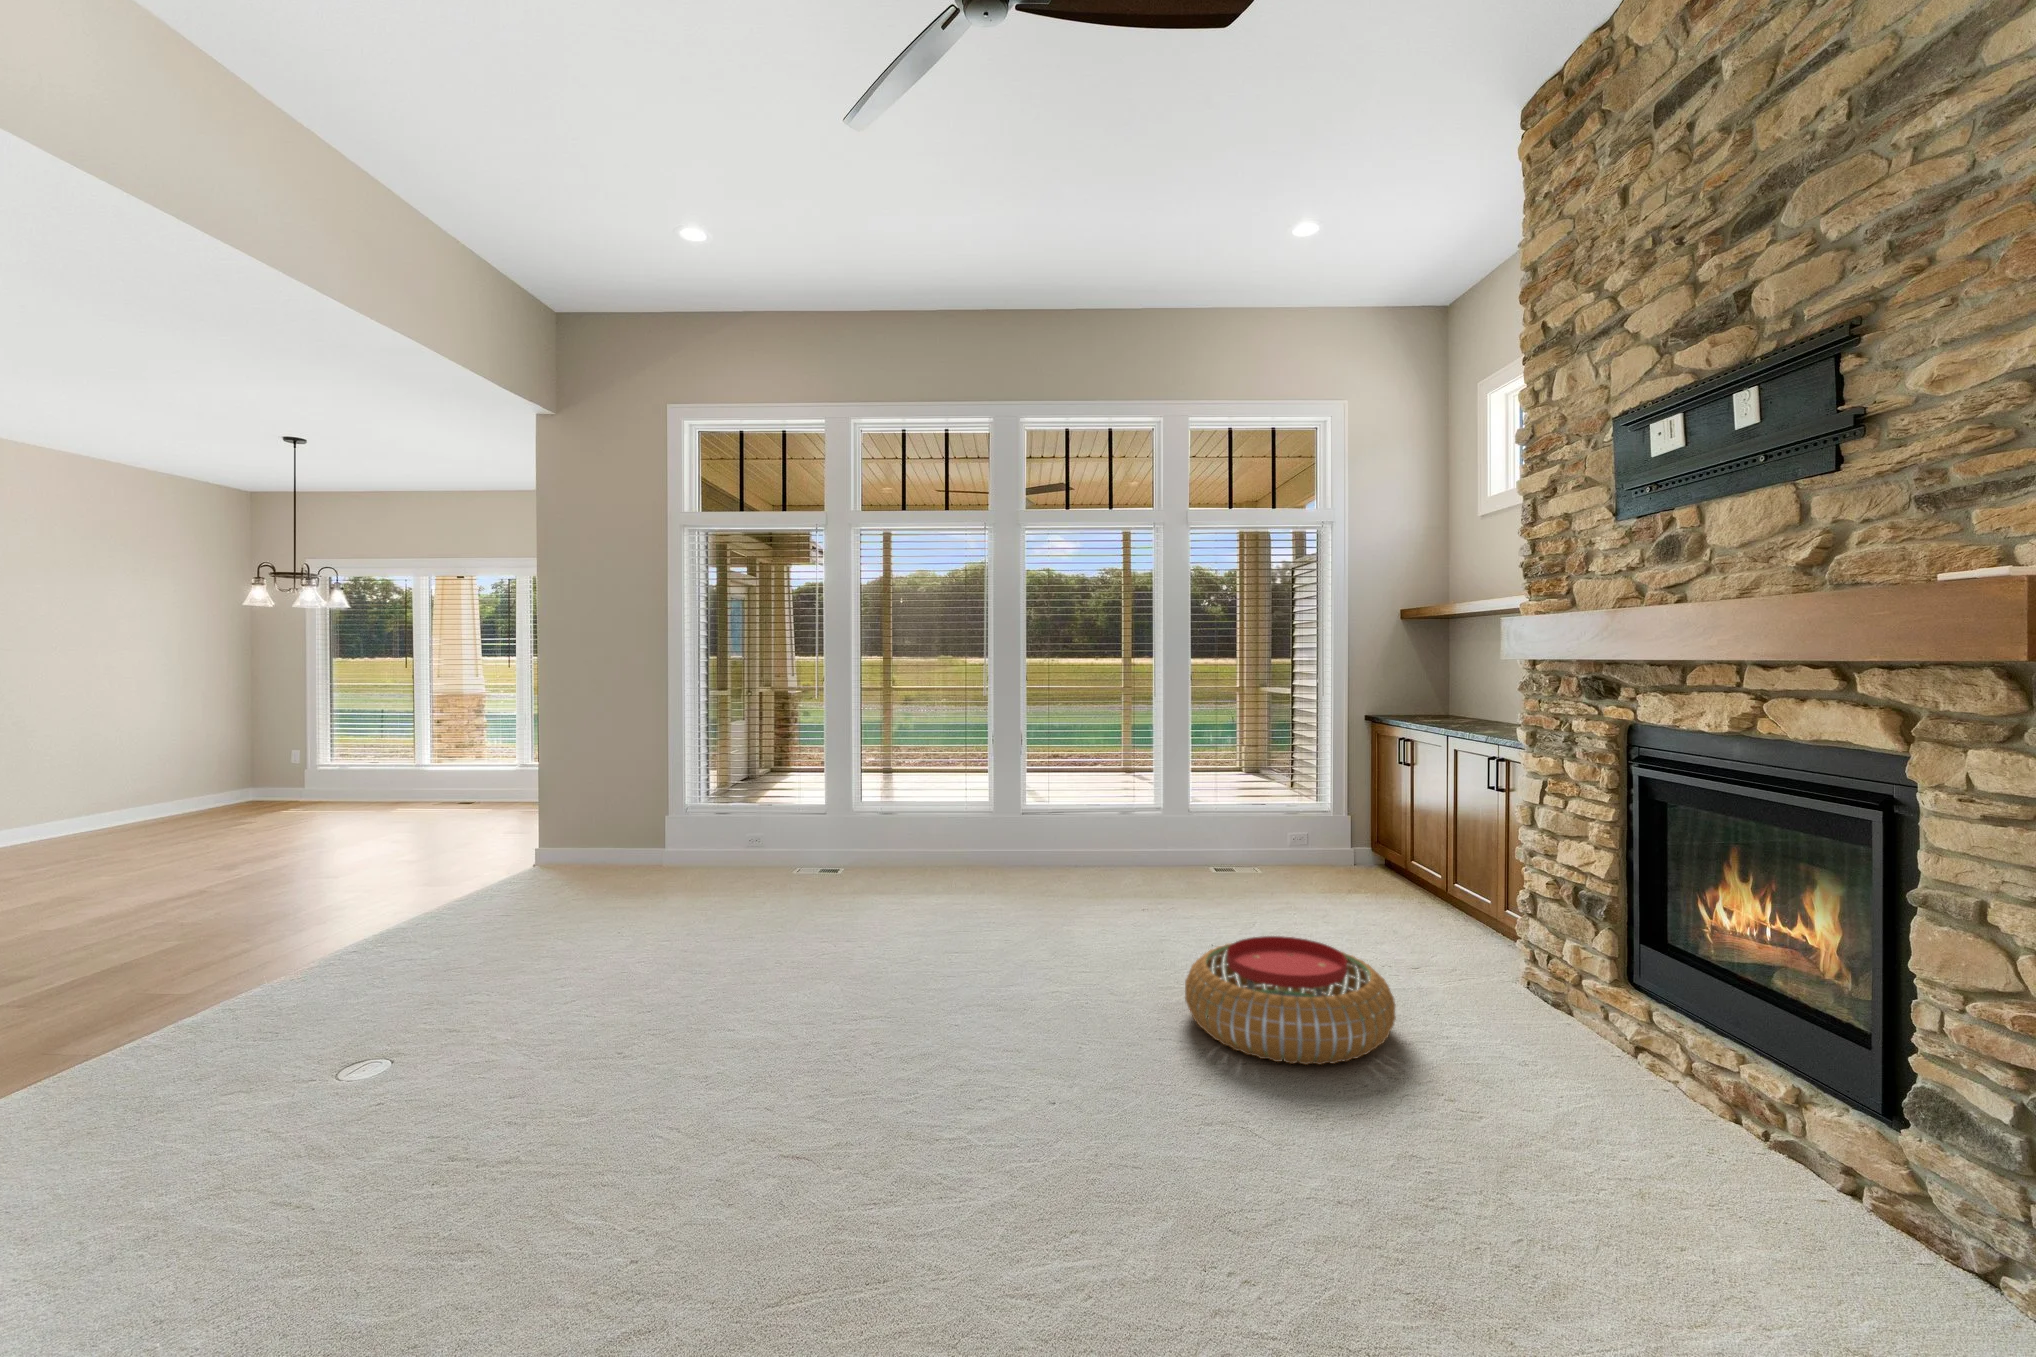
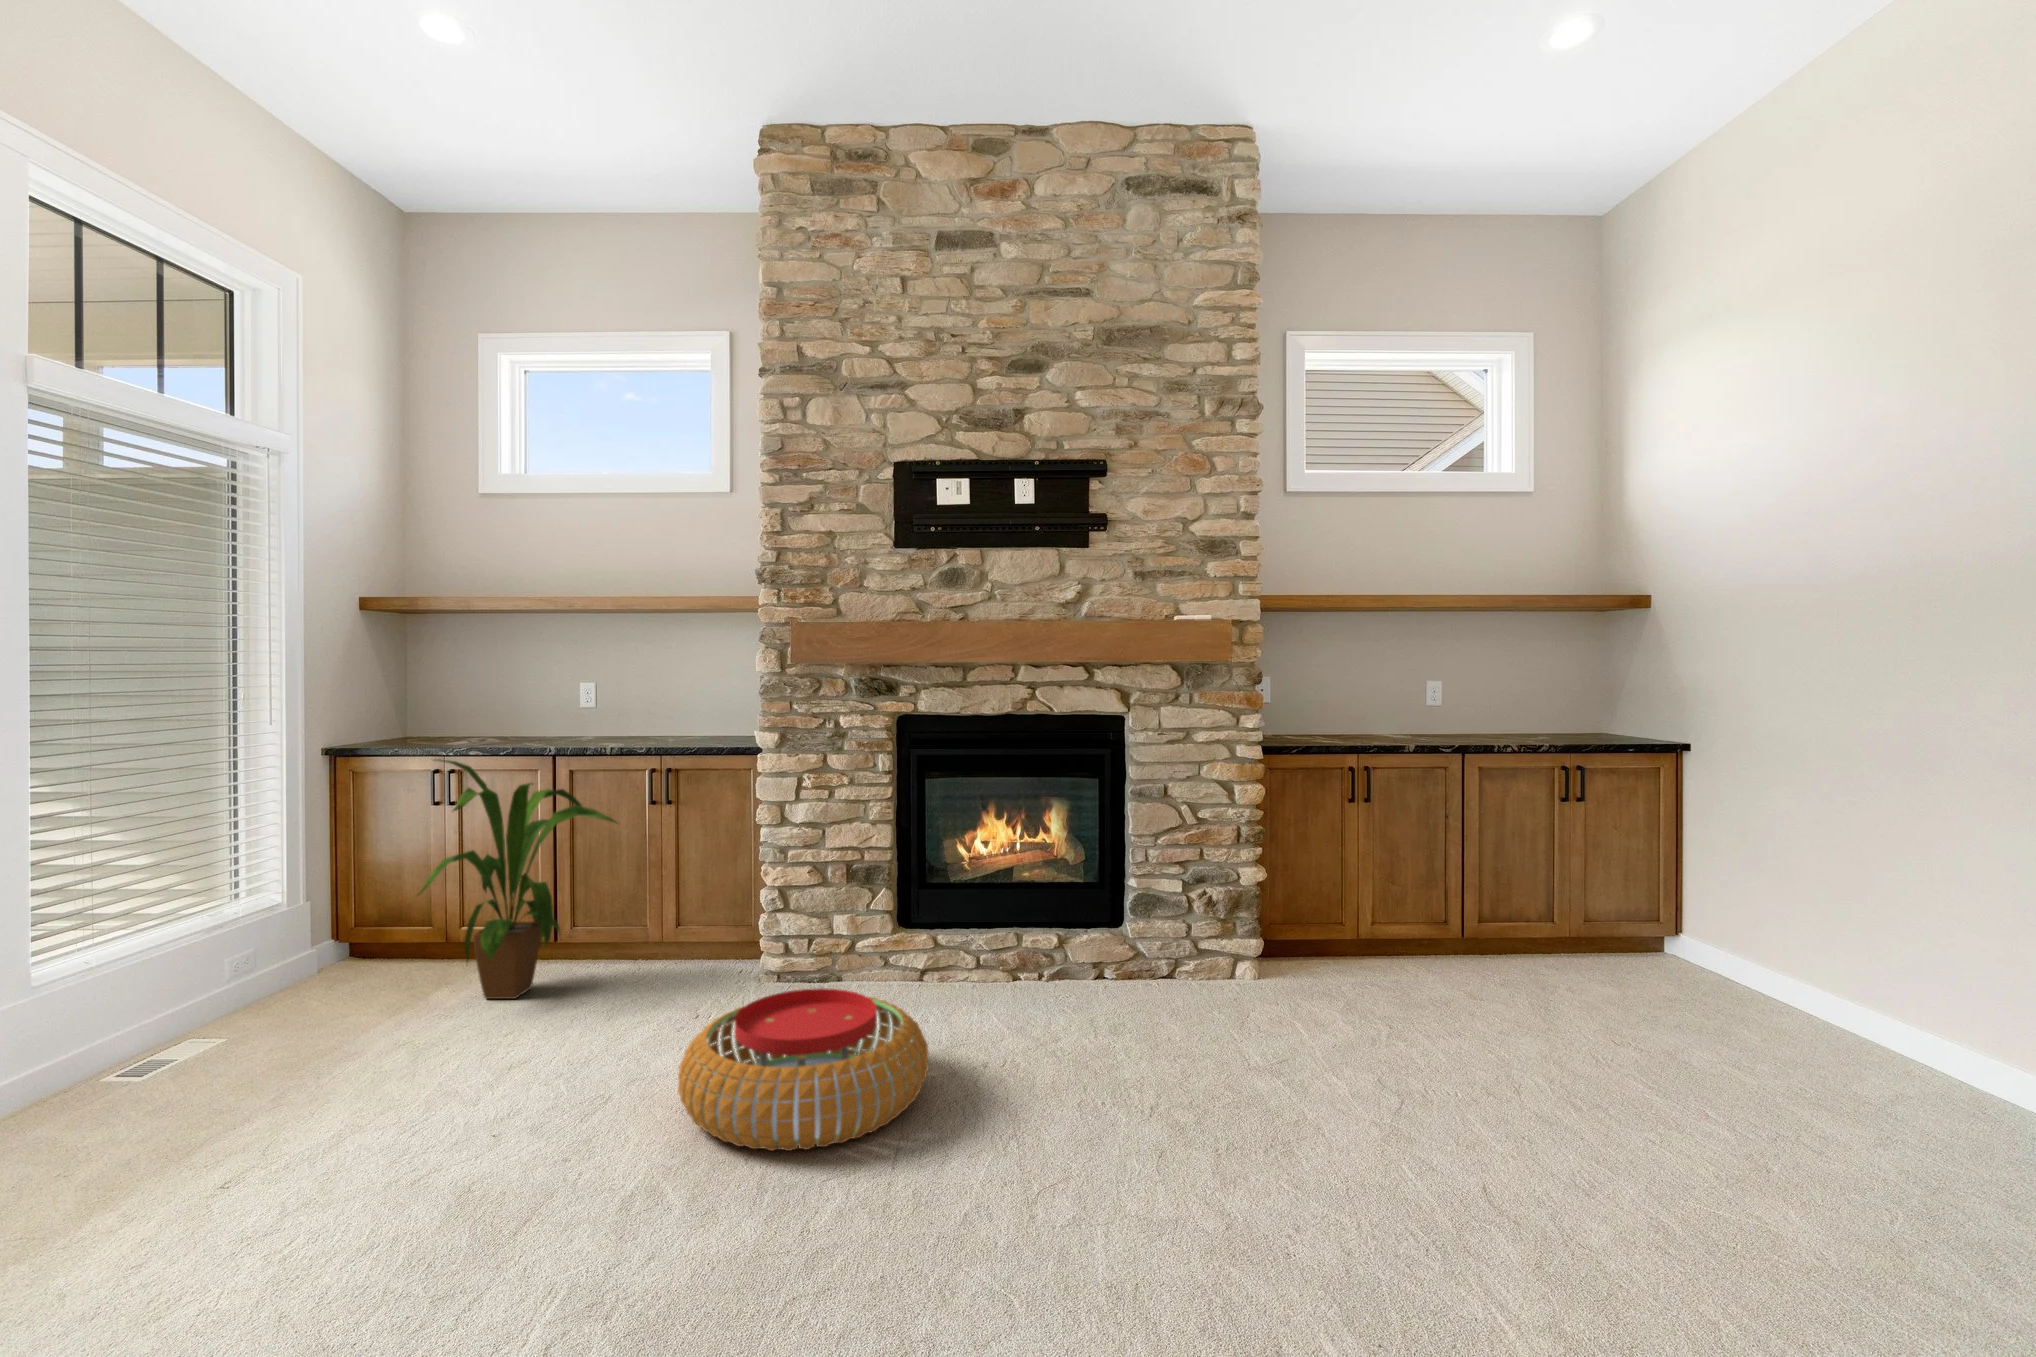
house plant: none [1312,728,1462,915] -> present [419,759,617,999]

